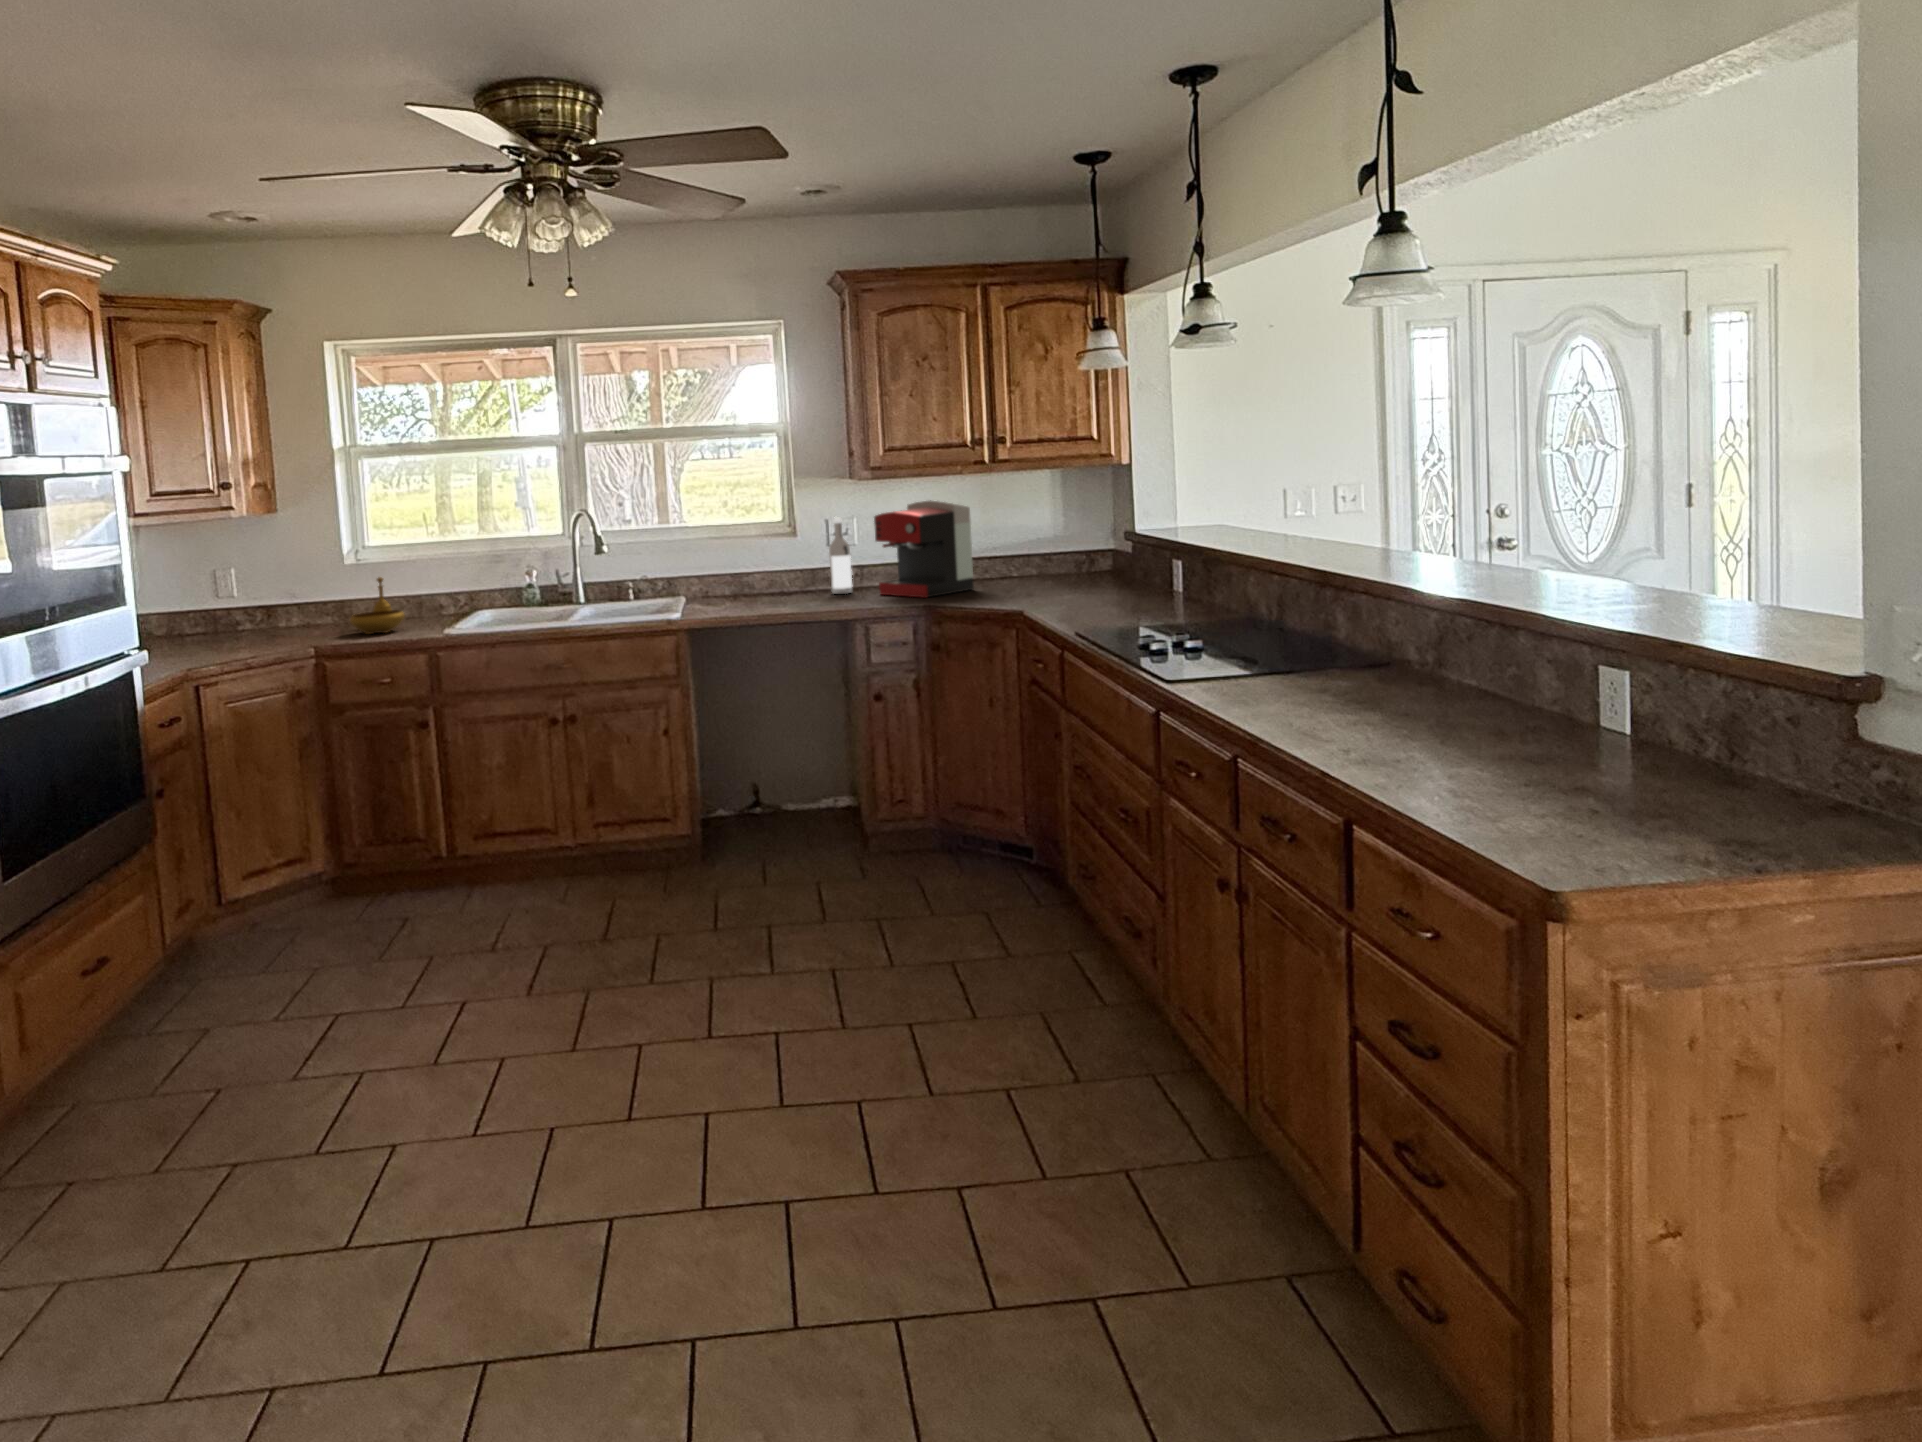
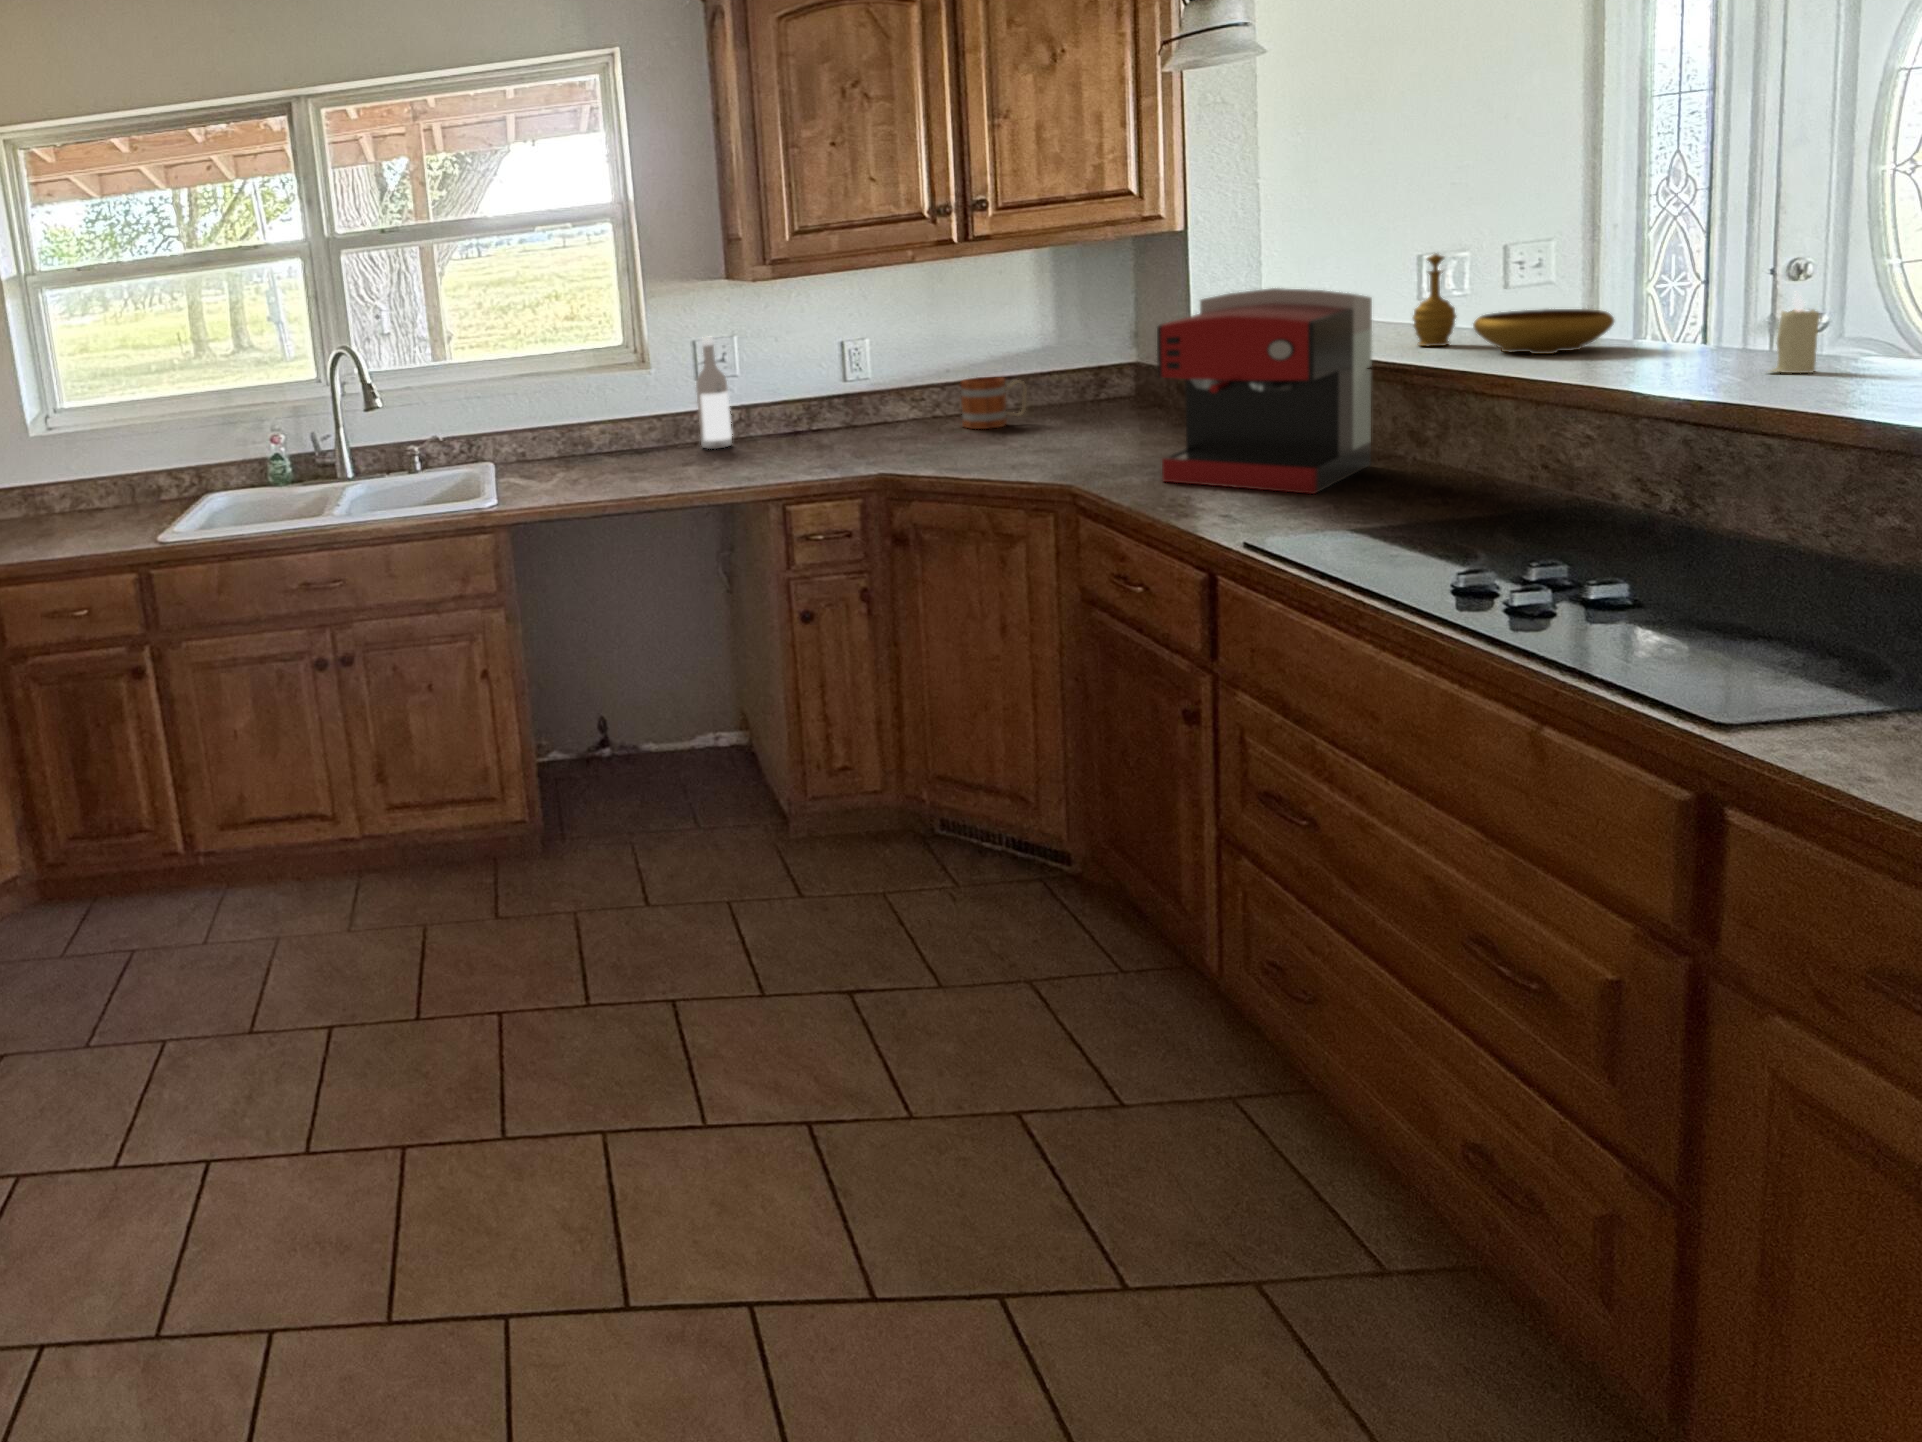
coffee maker: present [874,500,974,598] -> present [1157,288,1372,494]
candle: none [1326,510,1345,552] -> present [1771,293,1819,373]
mug: none [1000,553,1041,587] -> present [960,377,1027,429]
decorative bowl: present [350,577,405,634] -> present [1413,254,1614,354]

